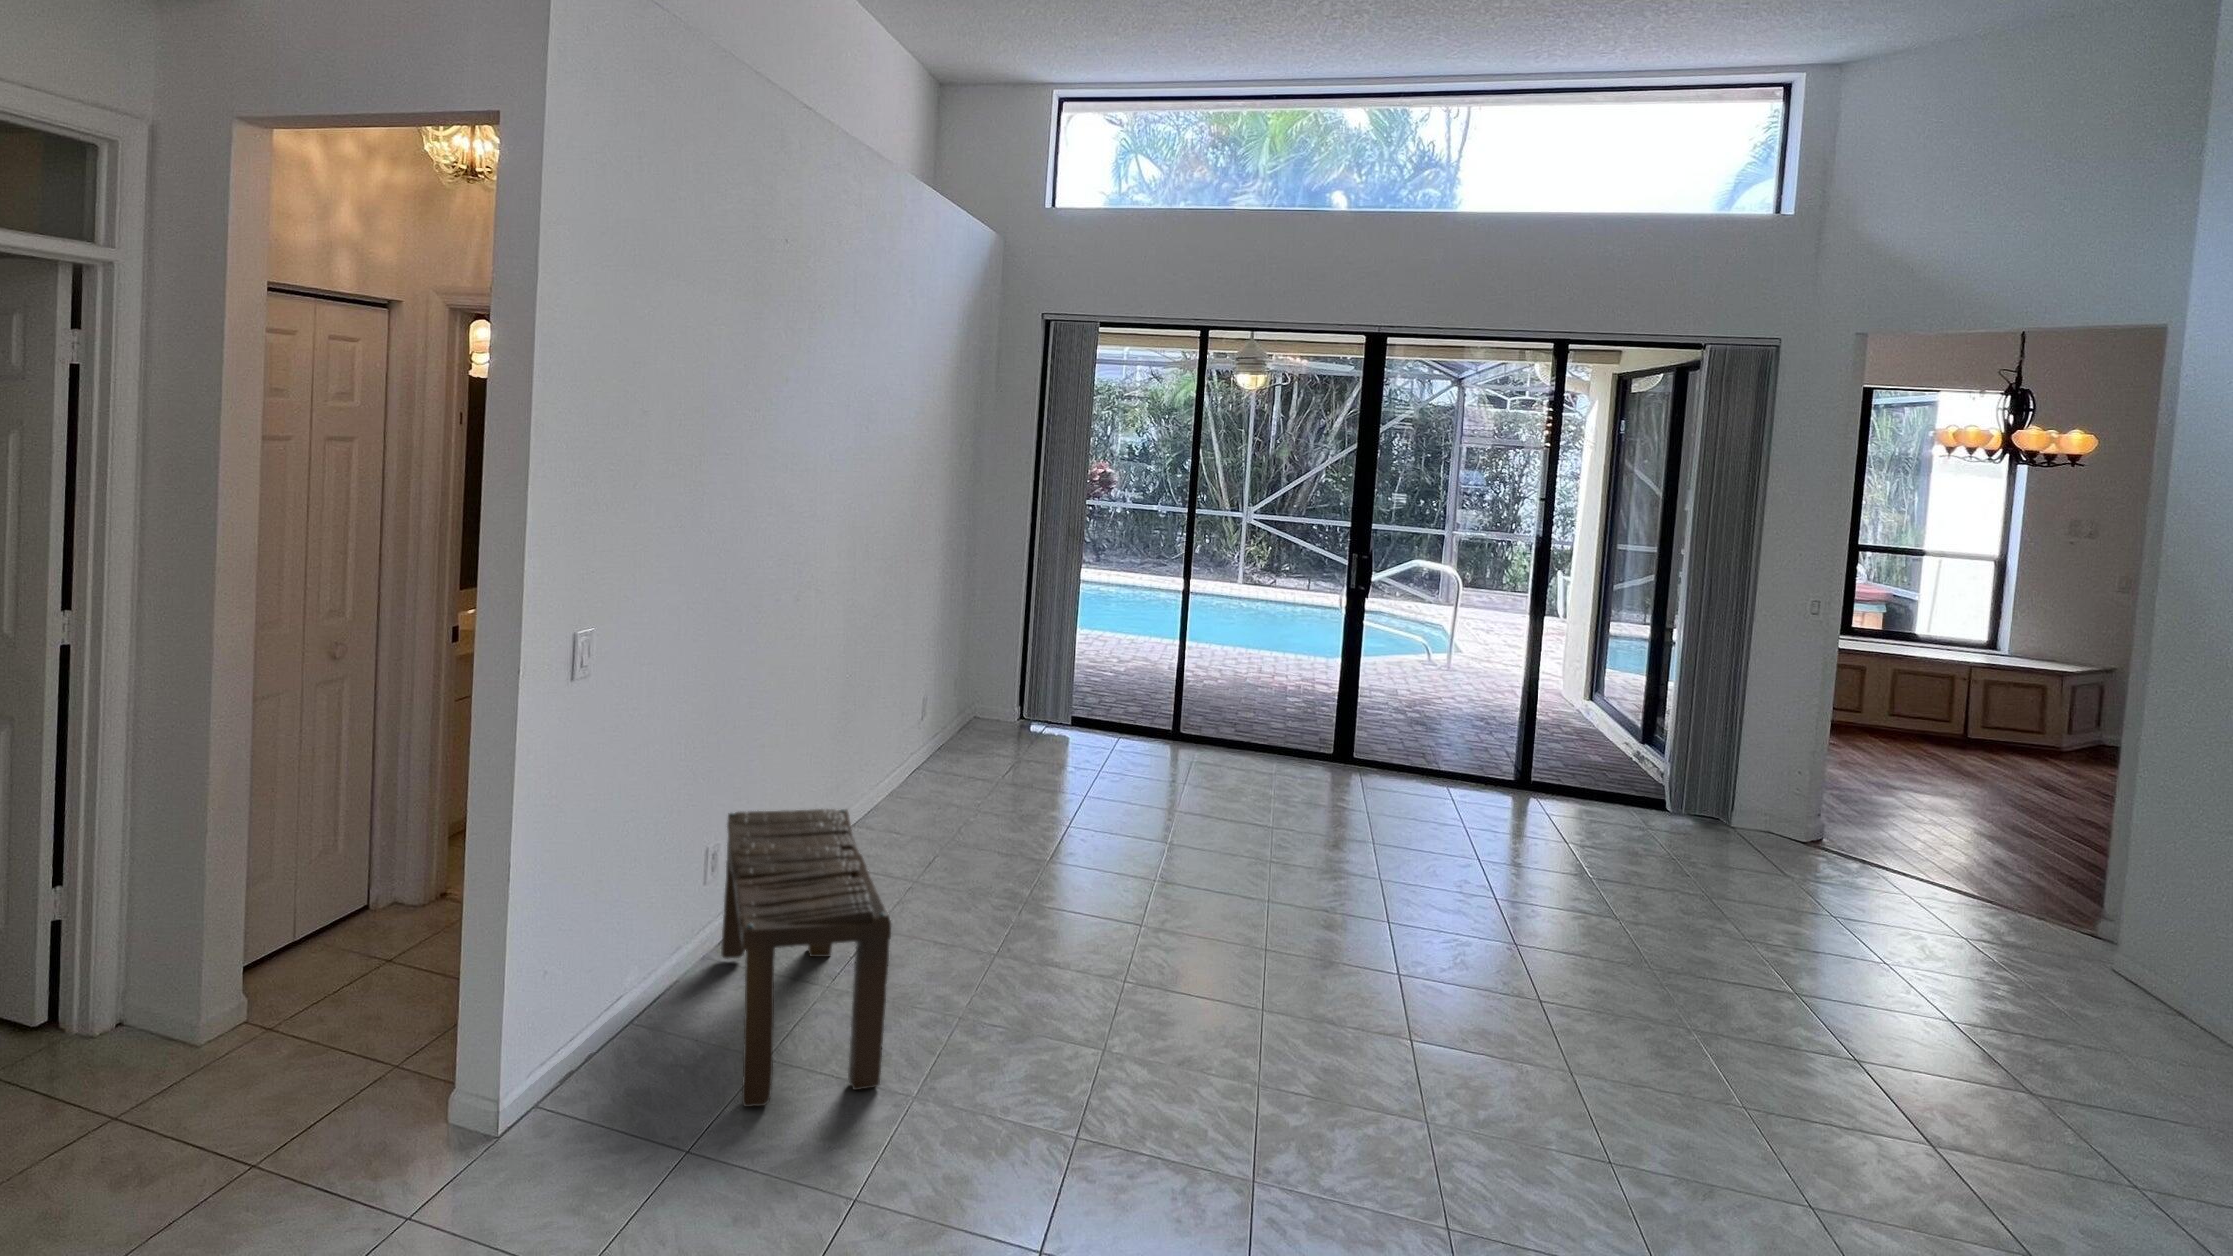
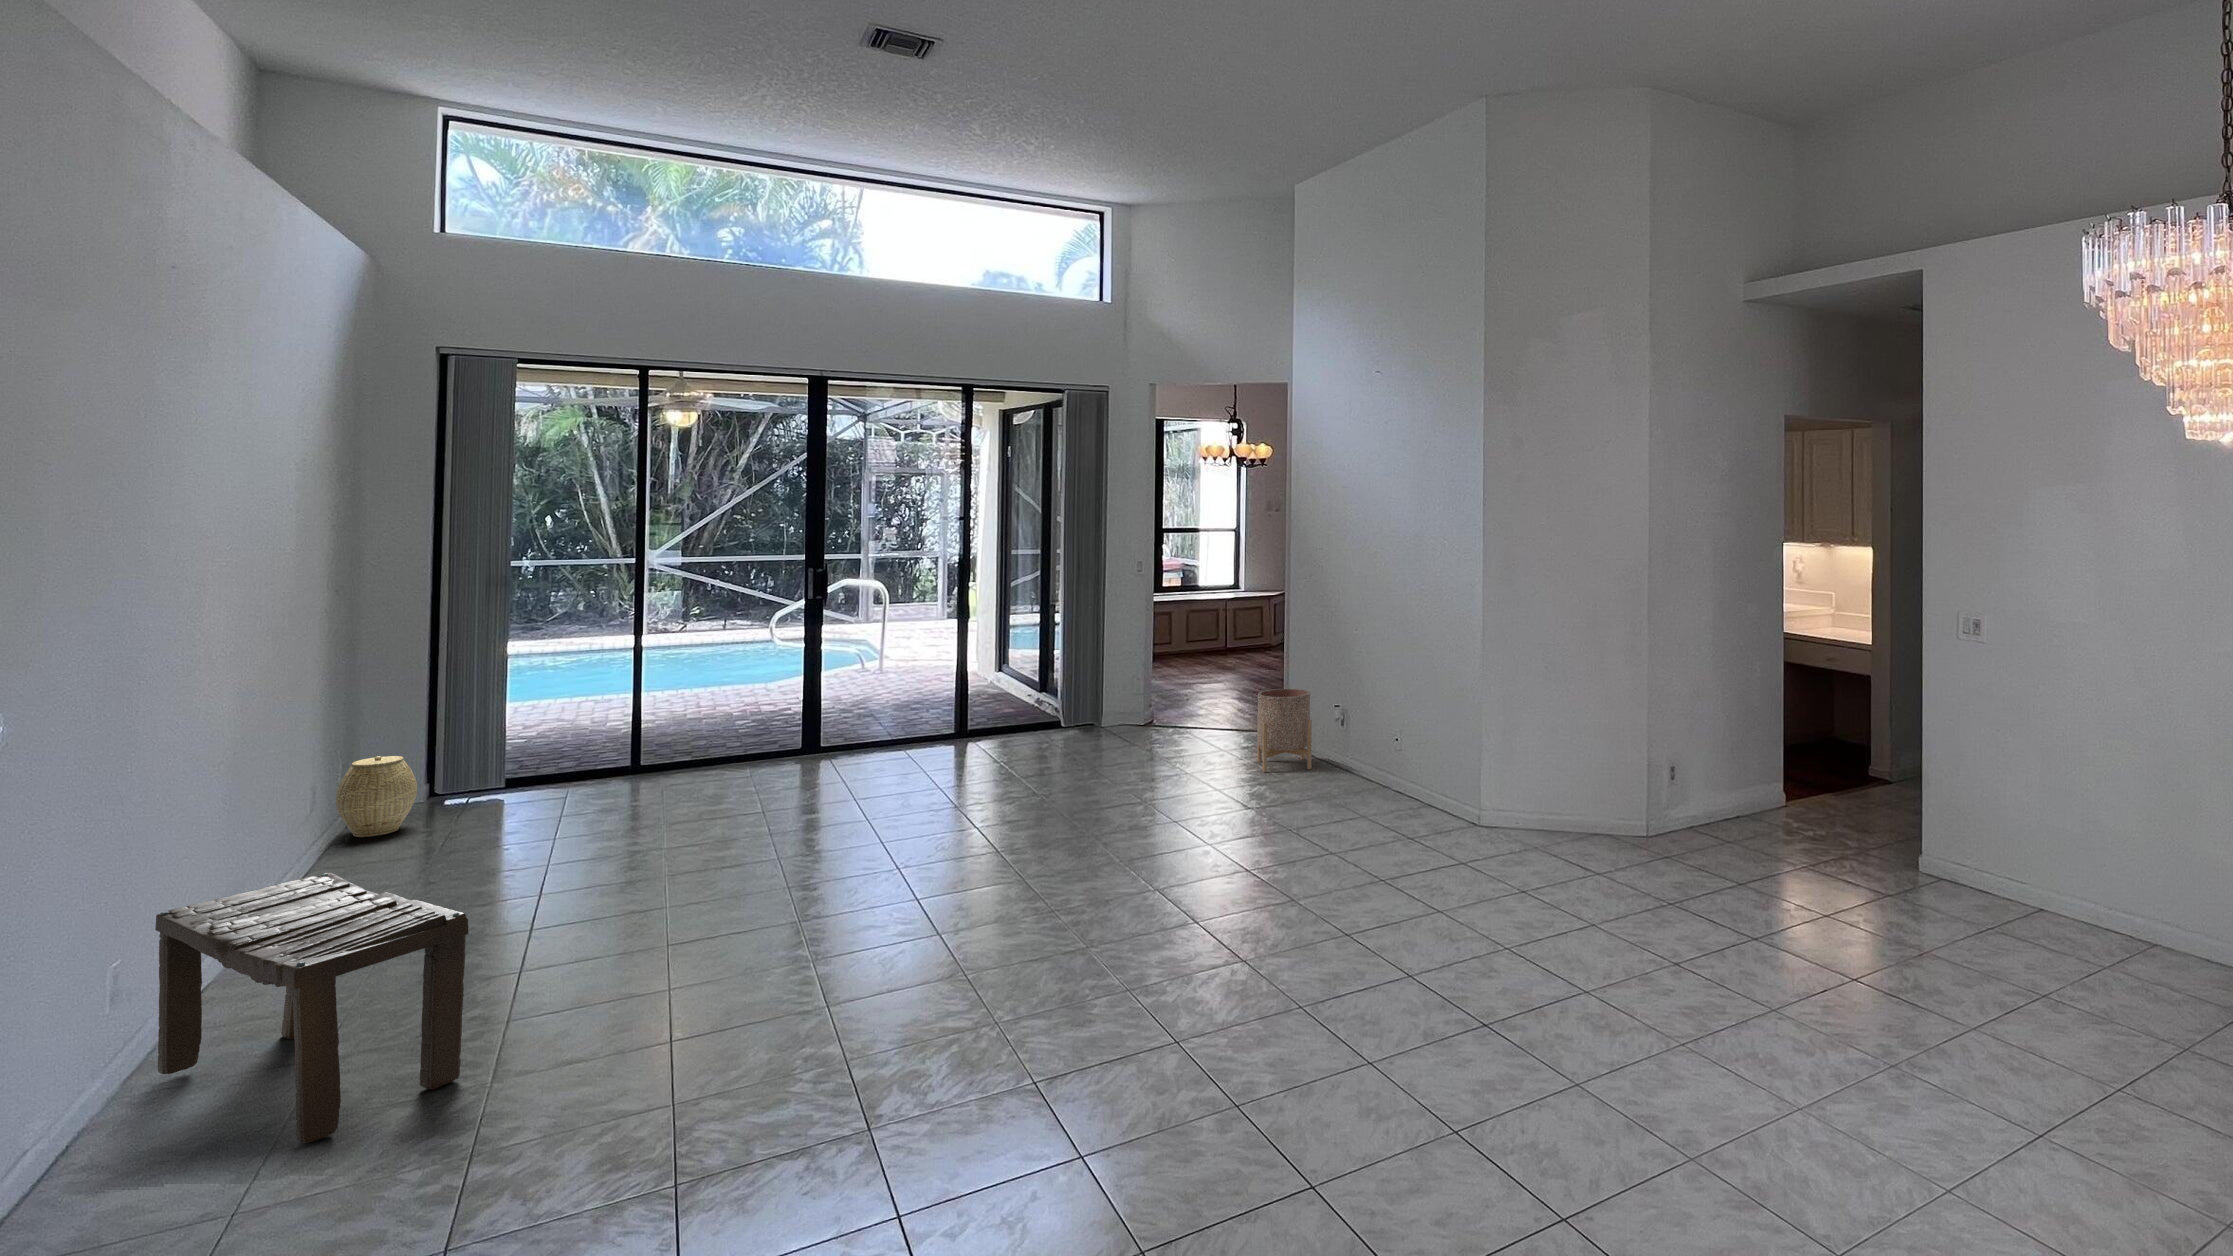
woven basket: none [952,674,1006,744] -> present [336,756,417,837]
planter: none [2033,860,2176,1033] -> present [1257,689,1312,772]

